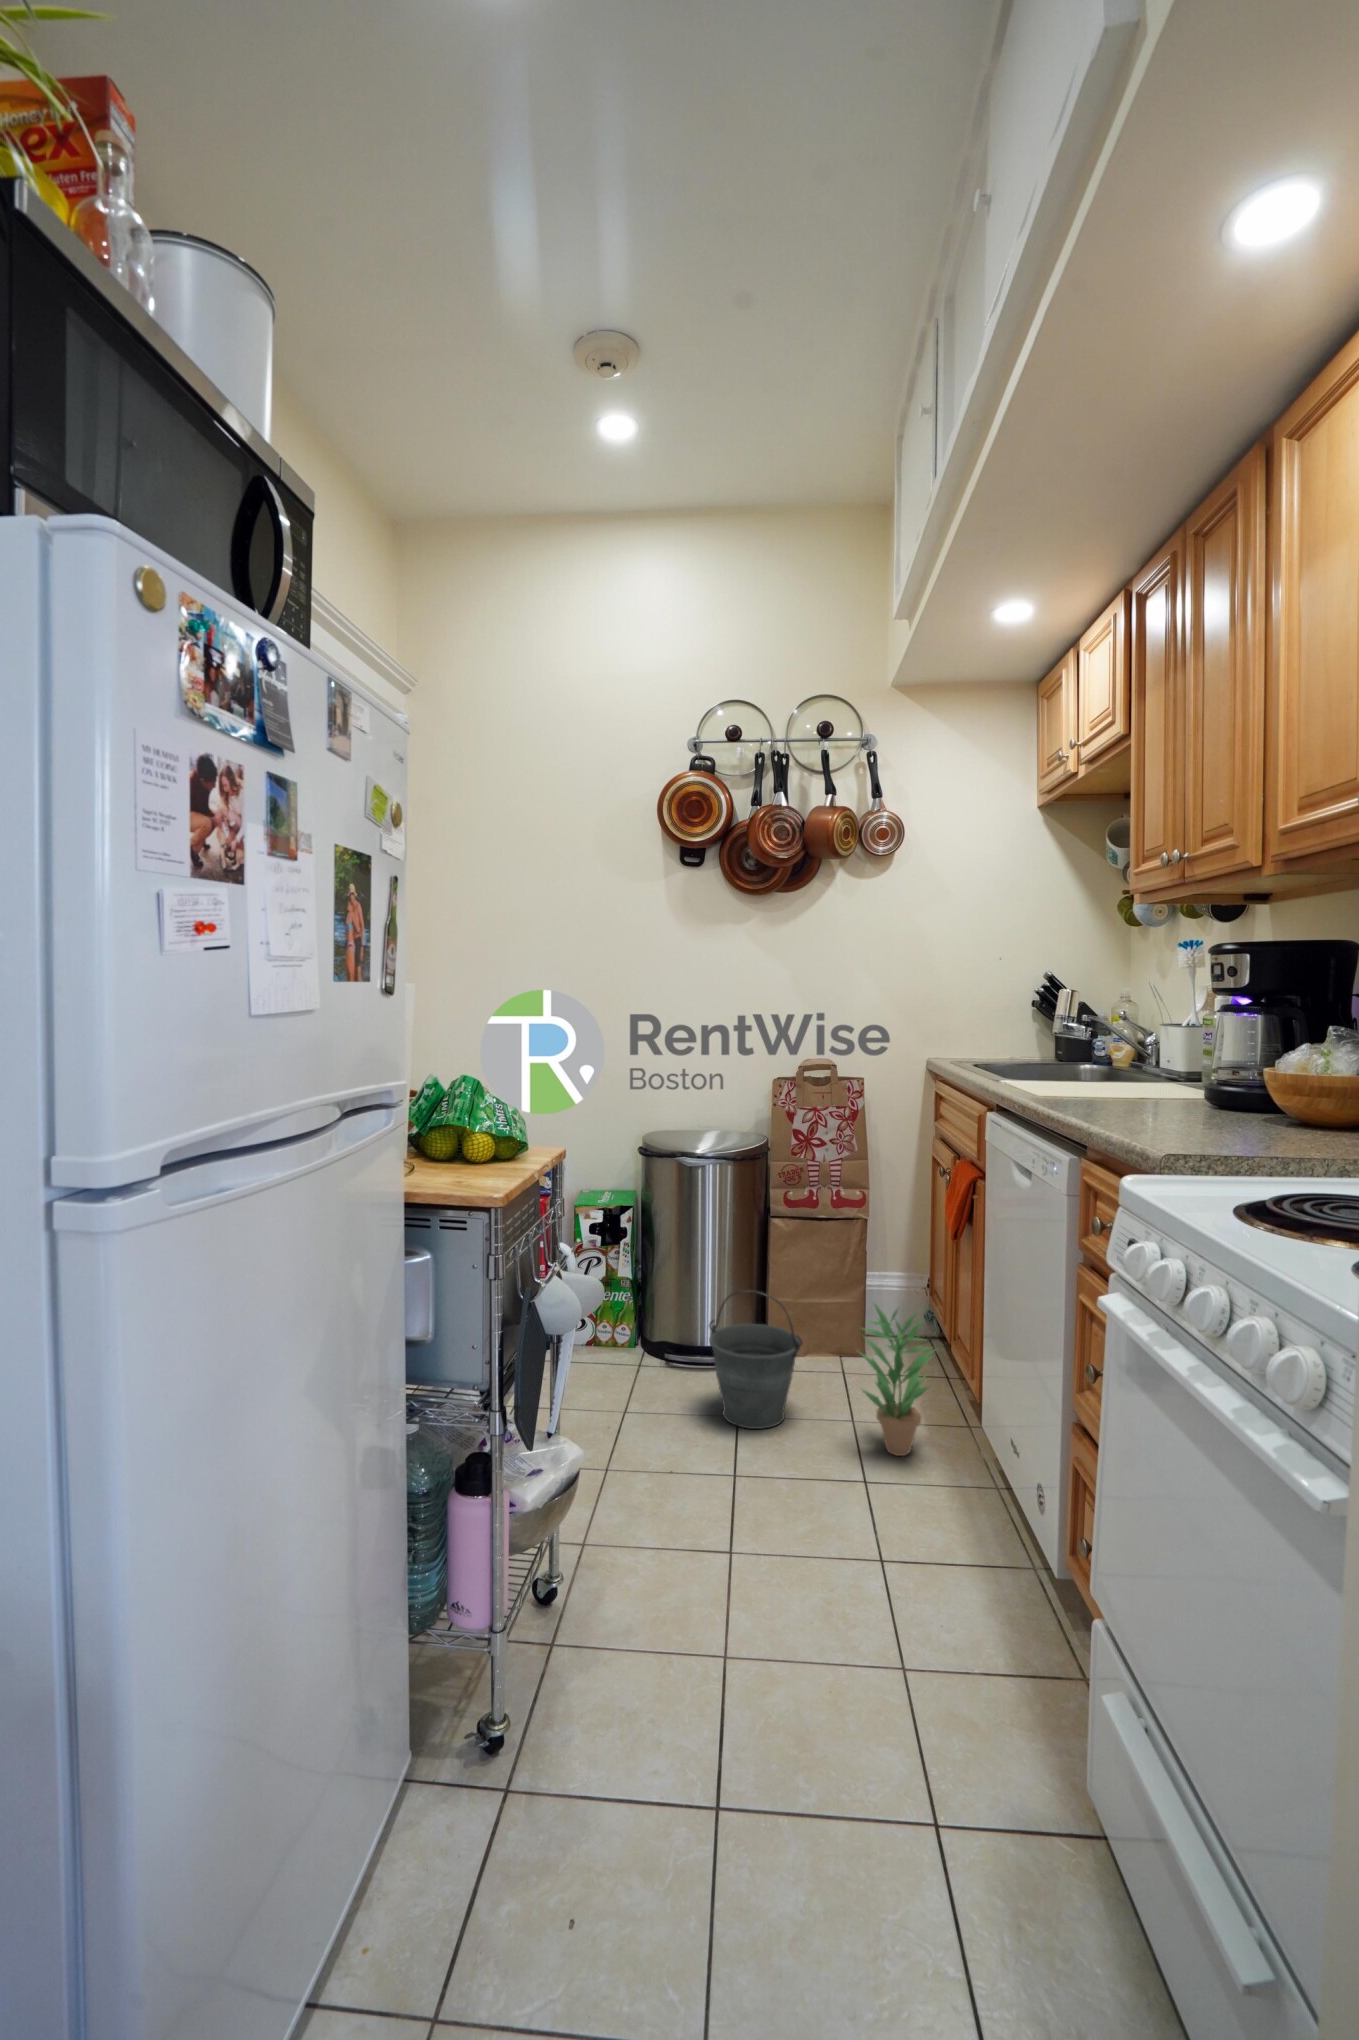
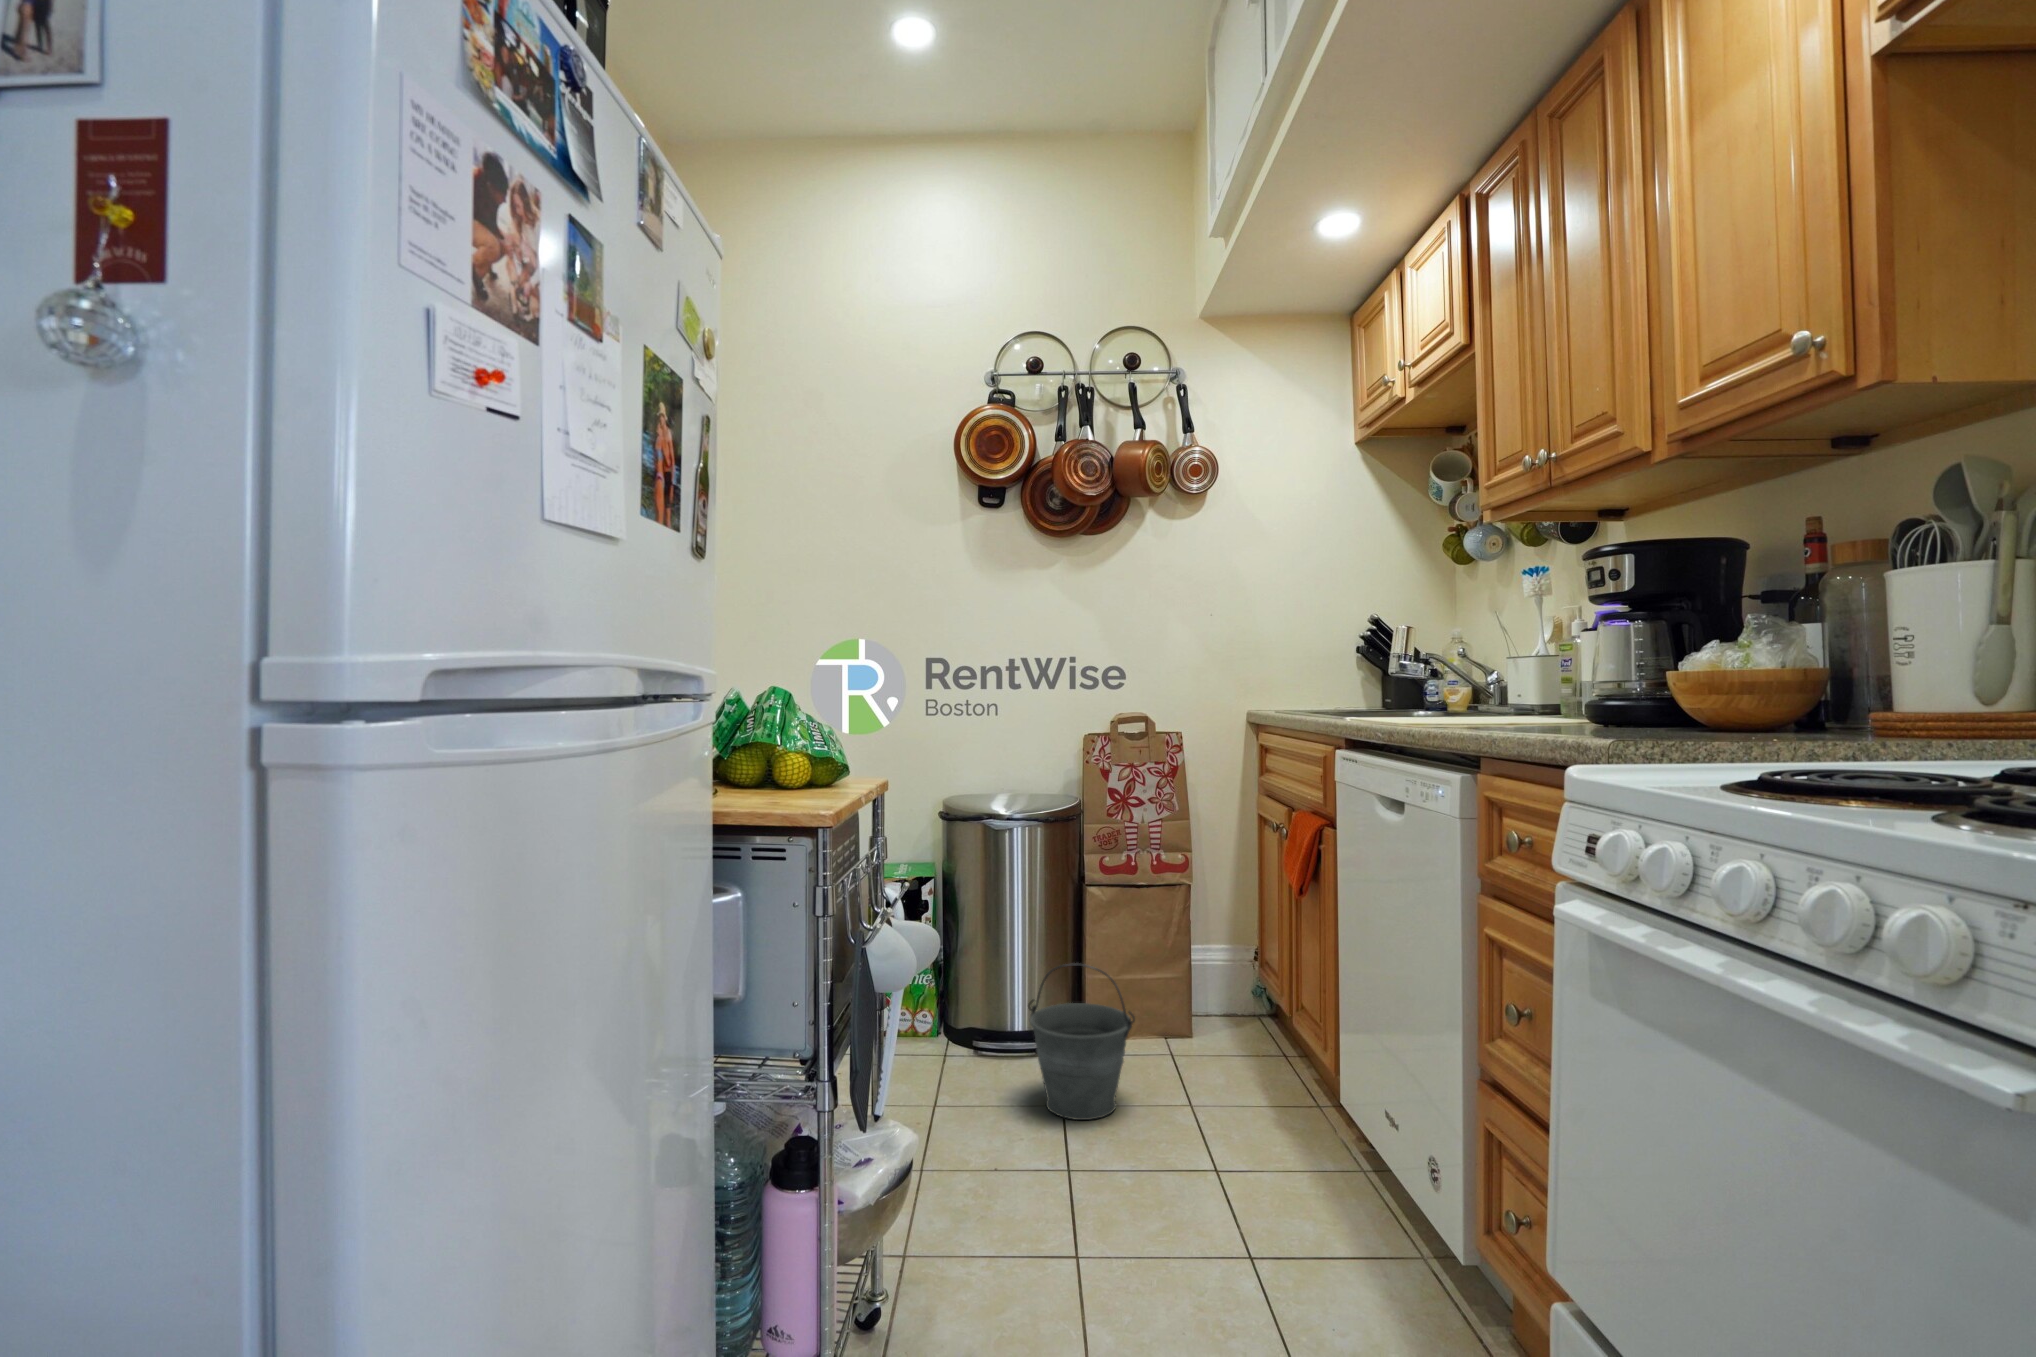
potted plant: present [861,1303,935,1456] -> none [1197,967,1291,1141]

